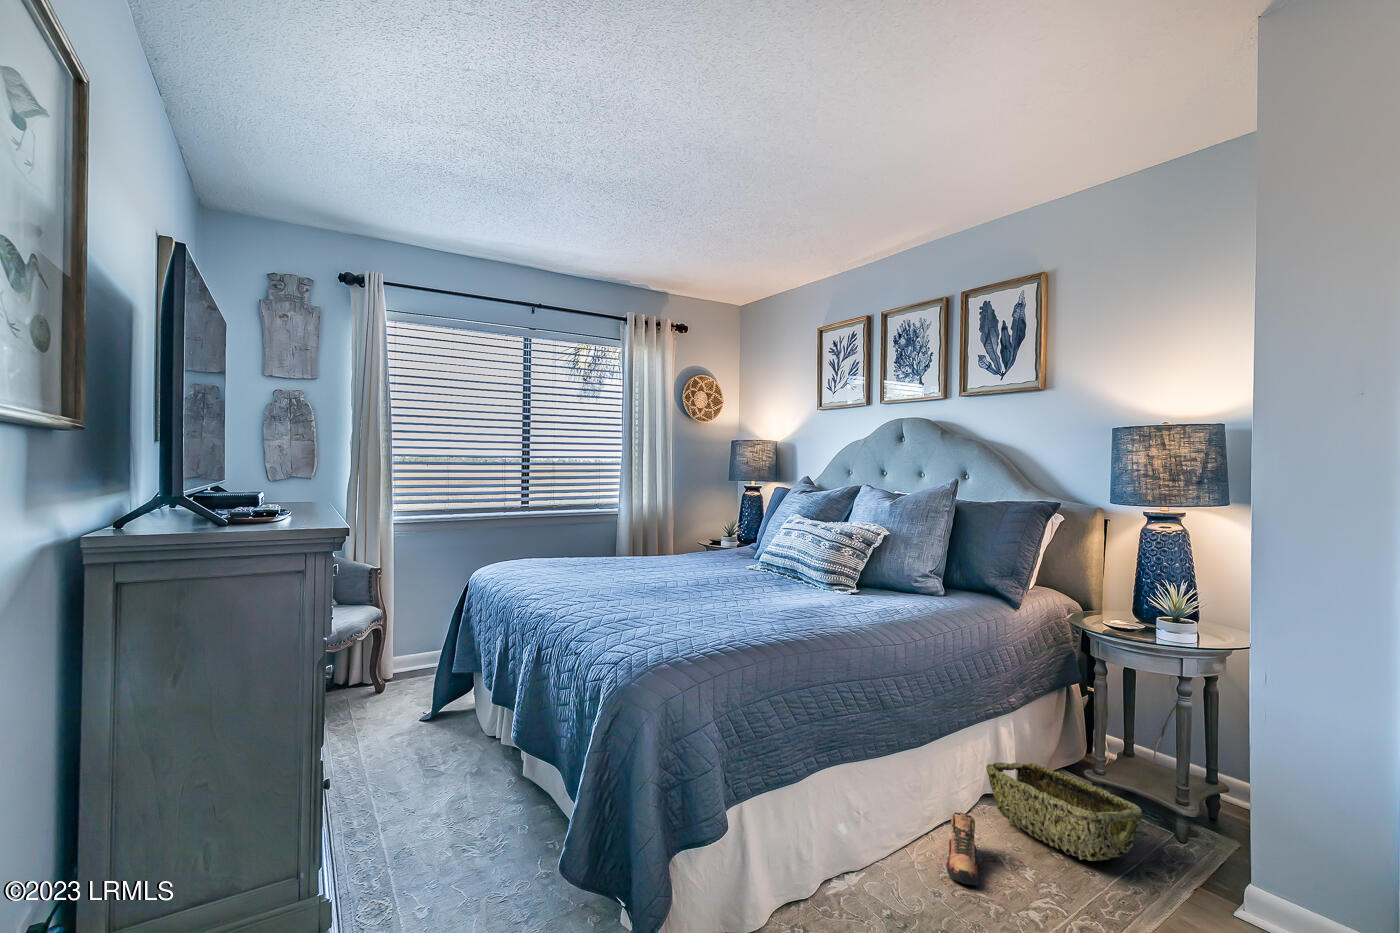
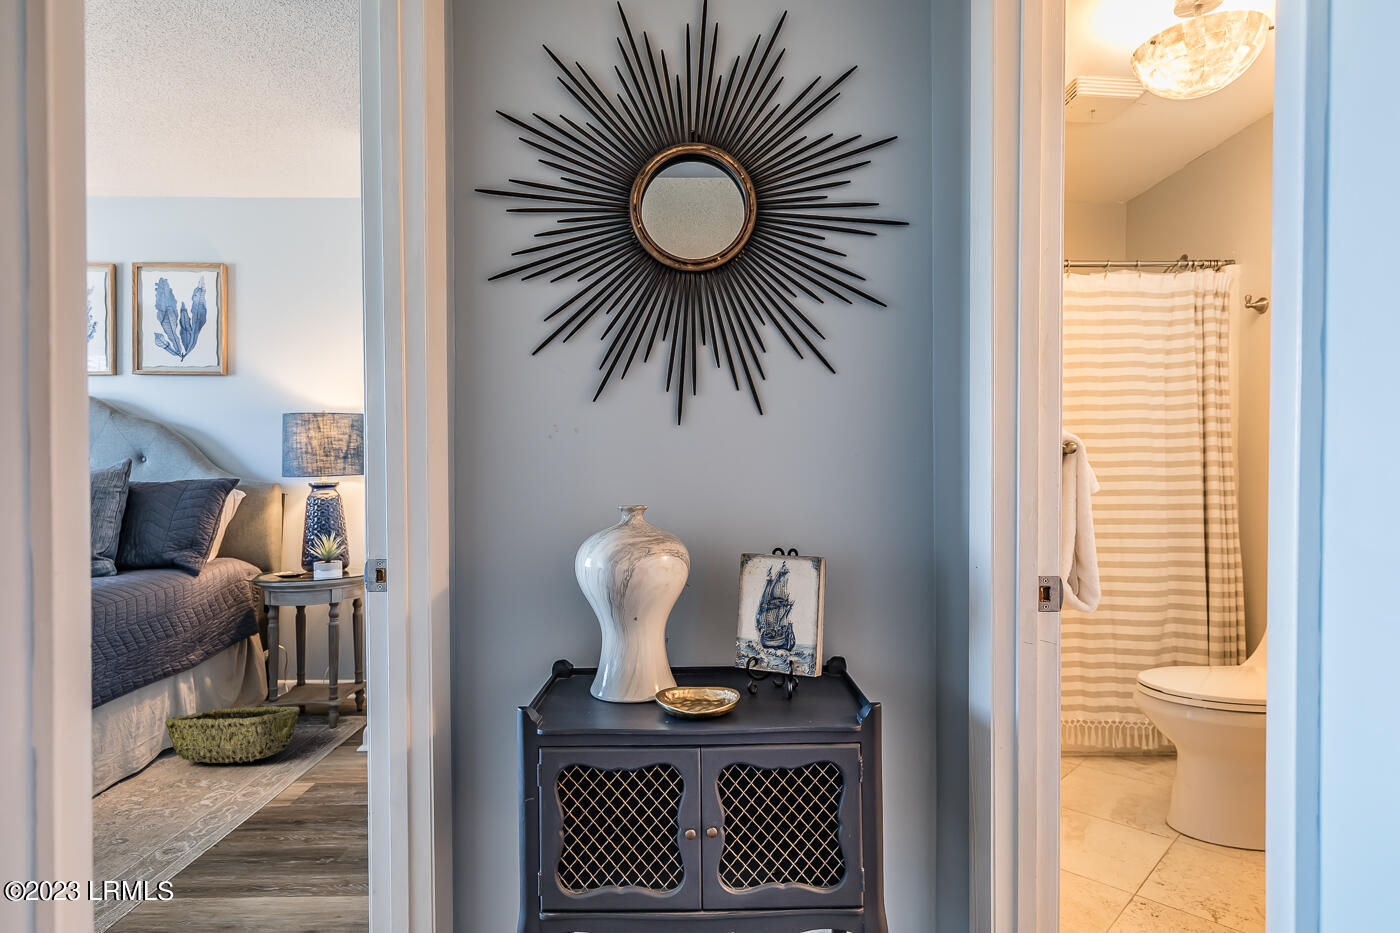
shoe: present [947,813,979,886] -> none [123,758,157,815]

